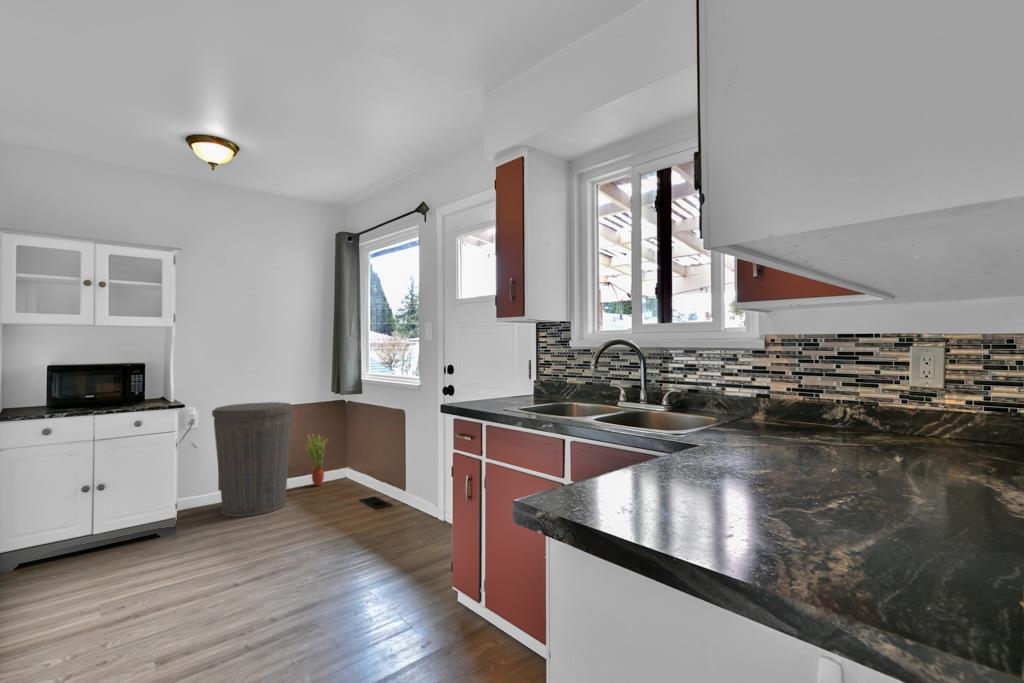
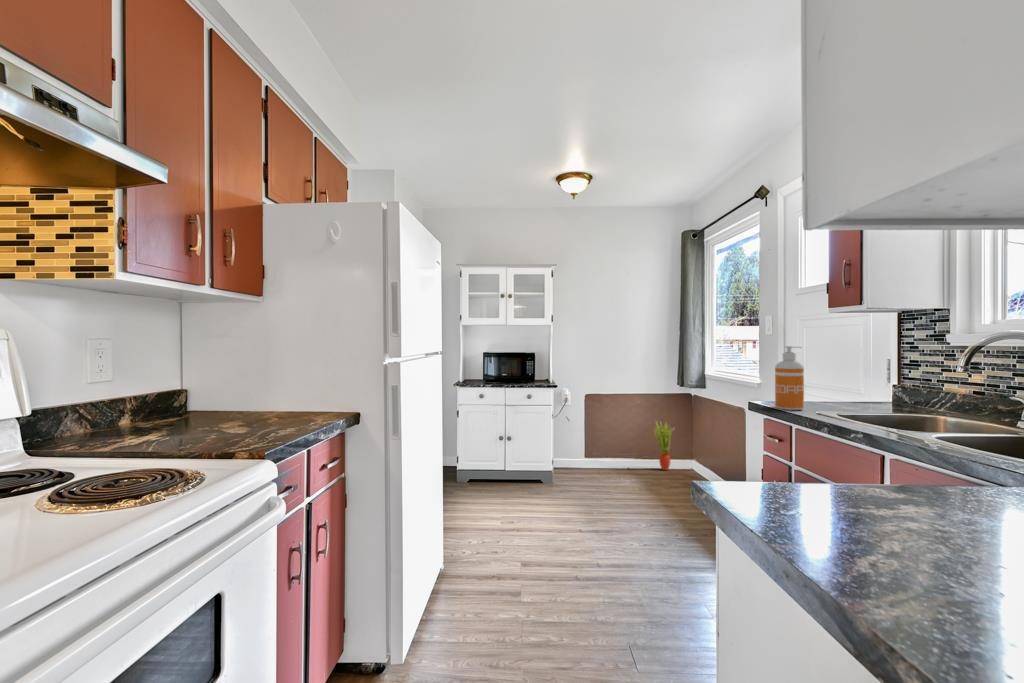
soap dispenser: none [467,351,490,409] -> present [775,346,804,410]
trash can: present [212,402,294,517] -> none [578,389,641,484]

